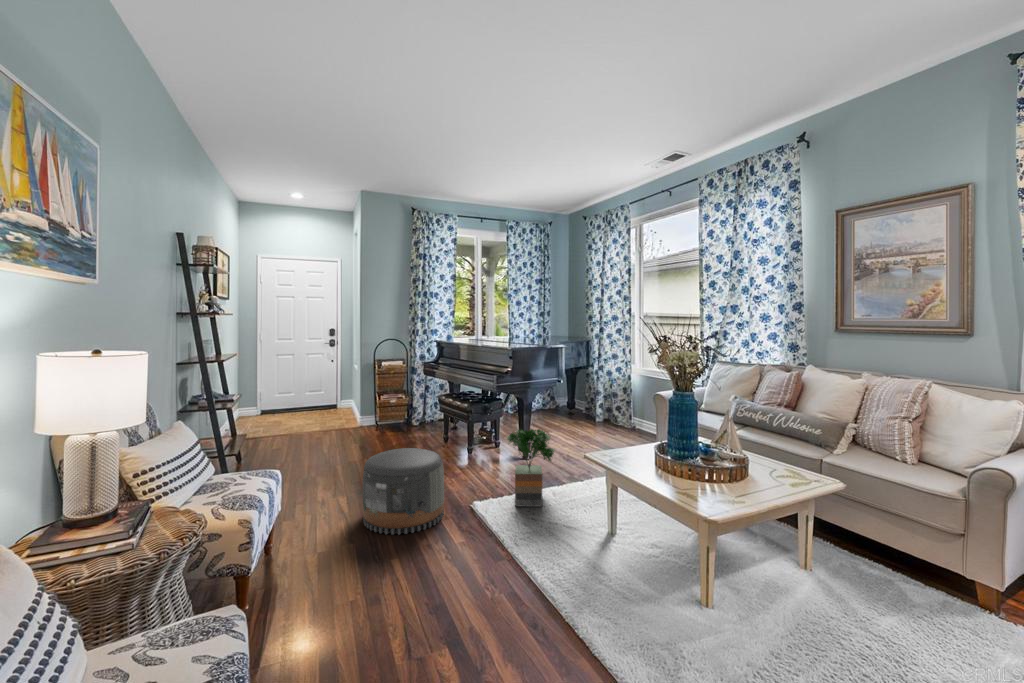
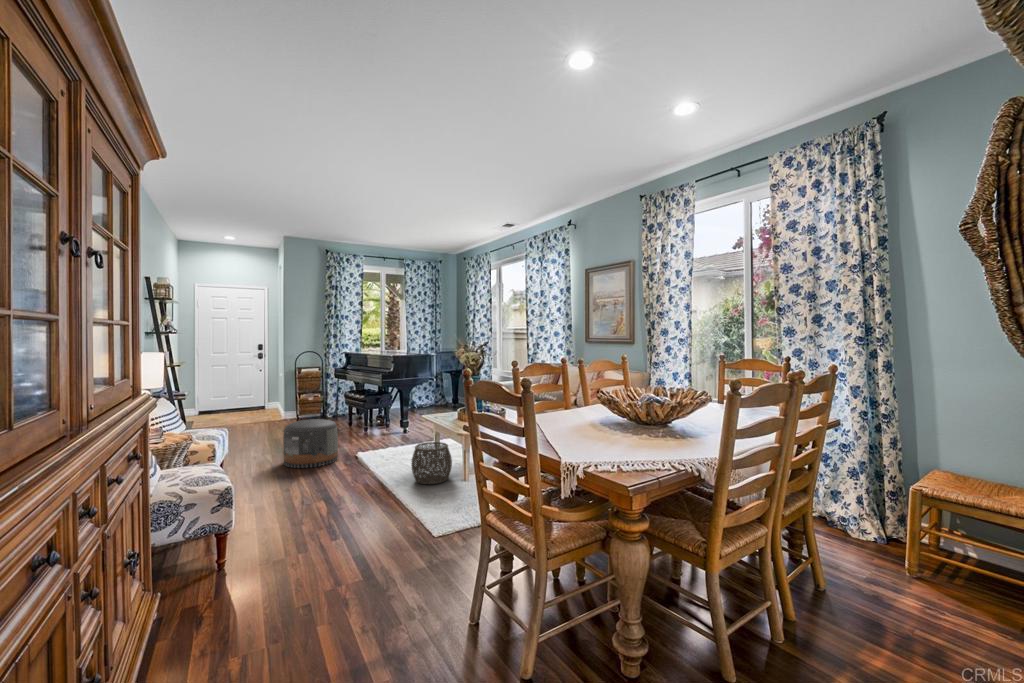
potted tree: present [507,429,555,507] -> none [380,405,412,454]
woven basket: none [594,516,674,612] -> present [411,442,452,484]

